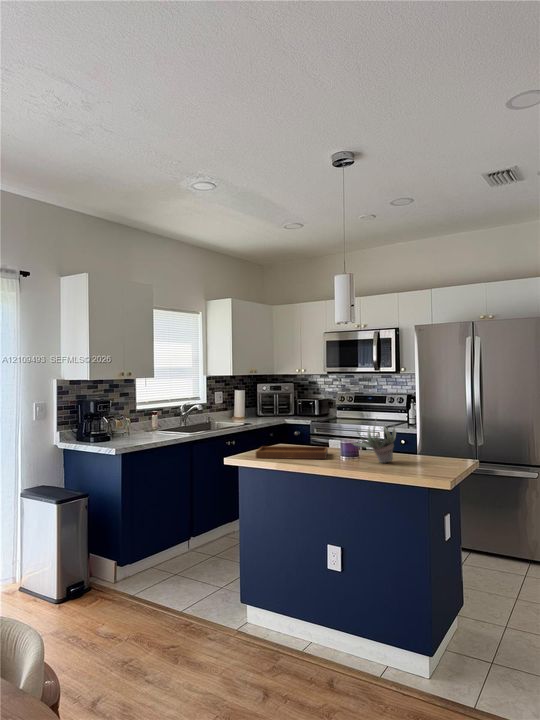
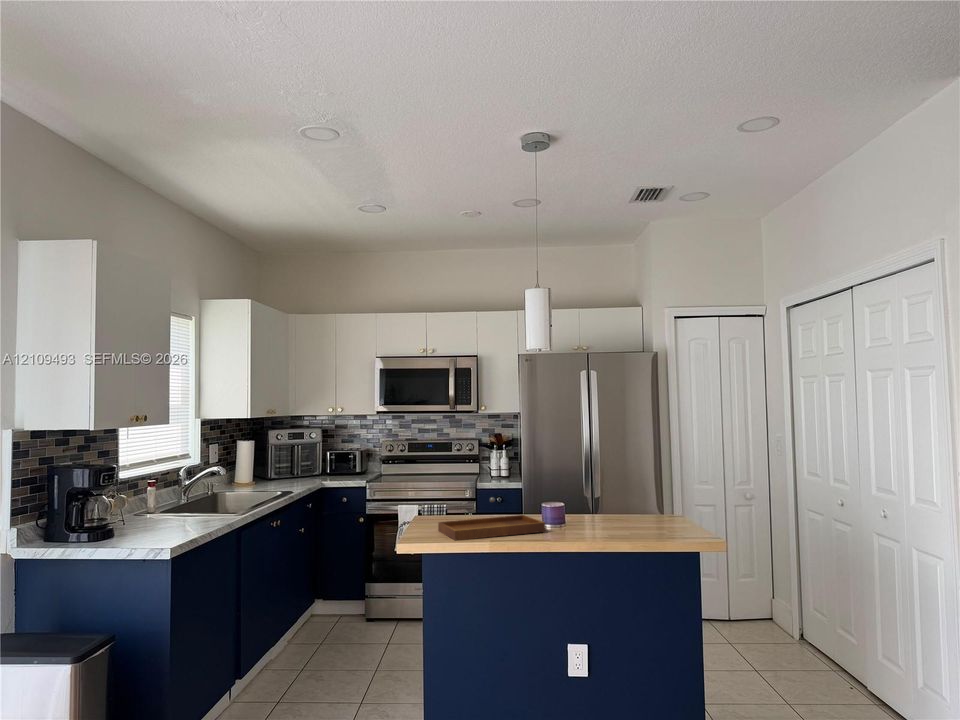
succulent plant: present [352,424,396,463] -> none [586,471,635,530]

